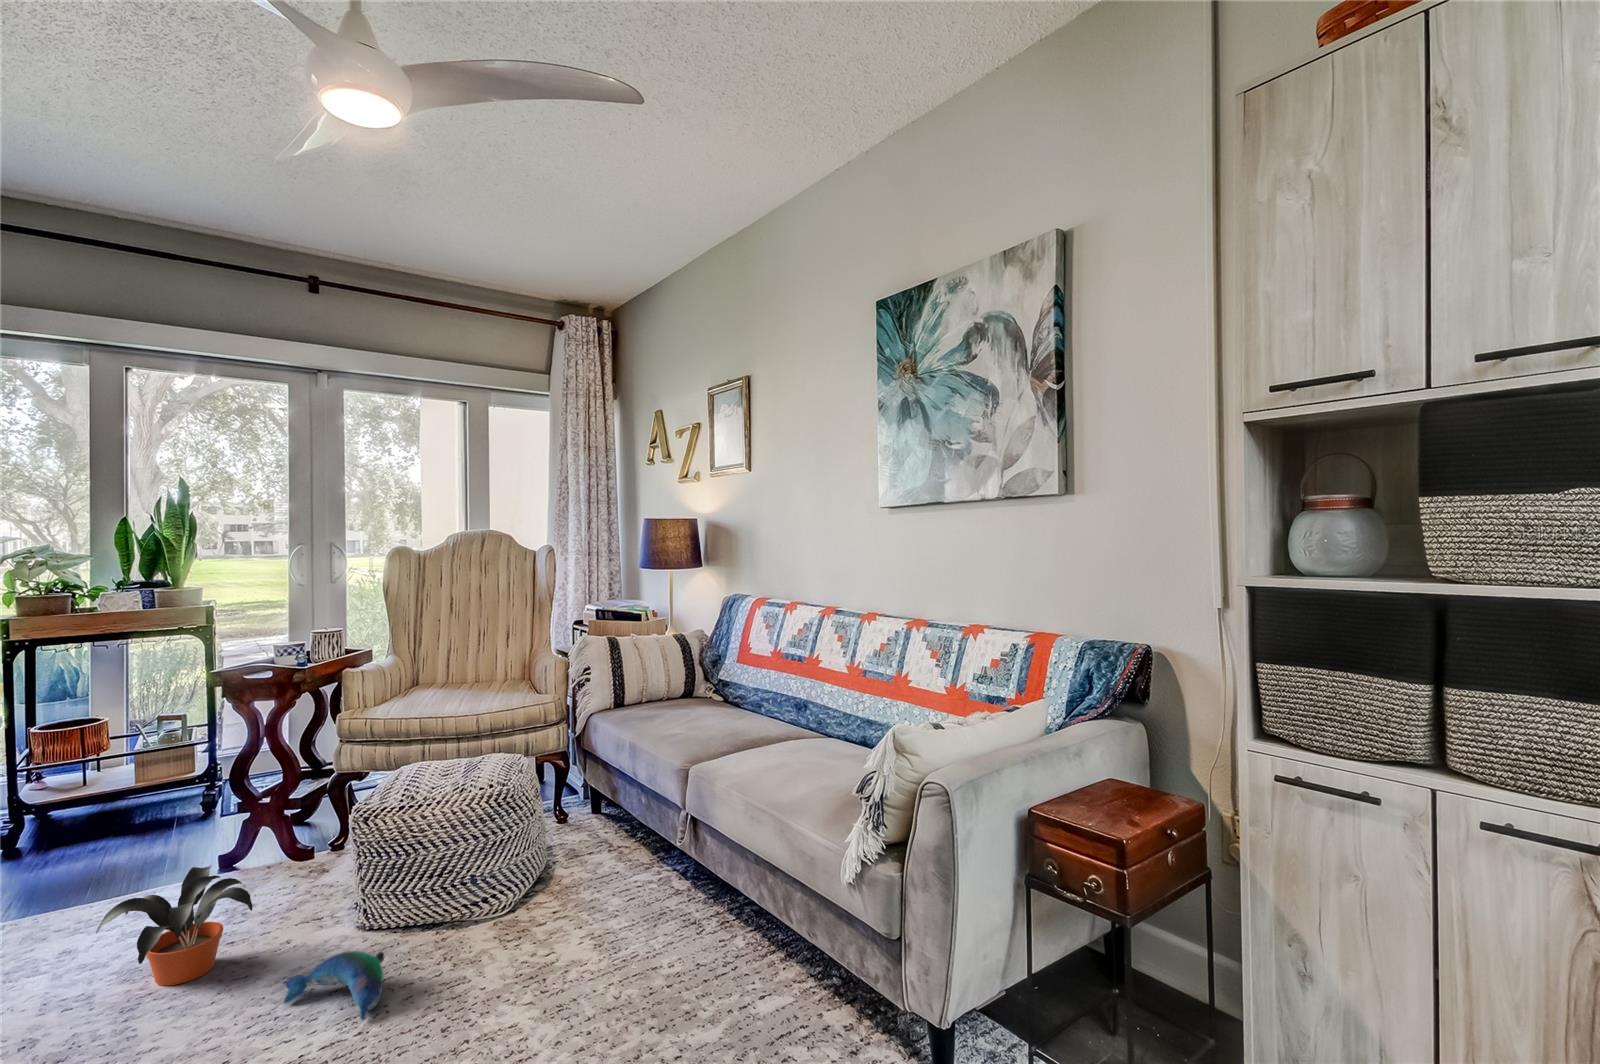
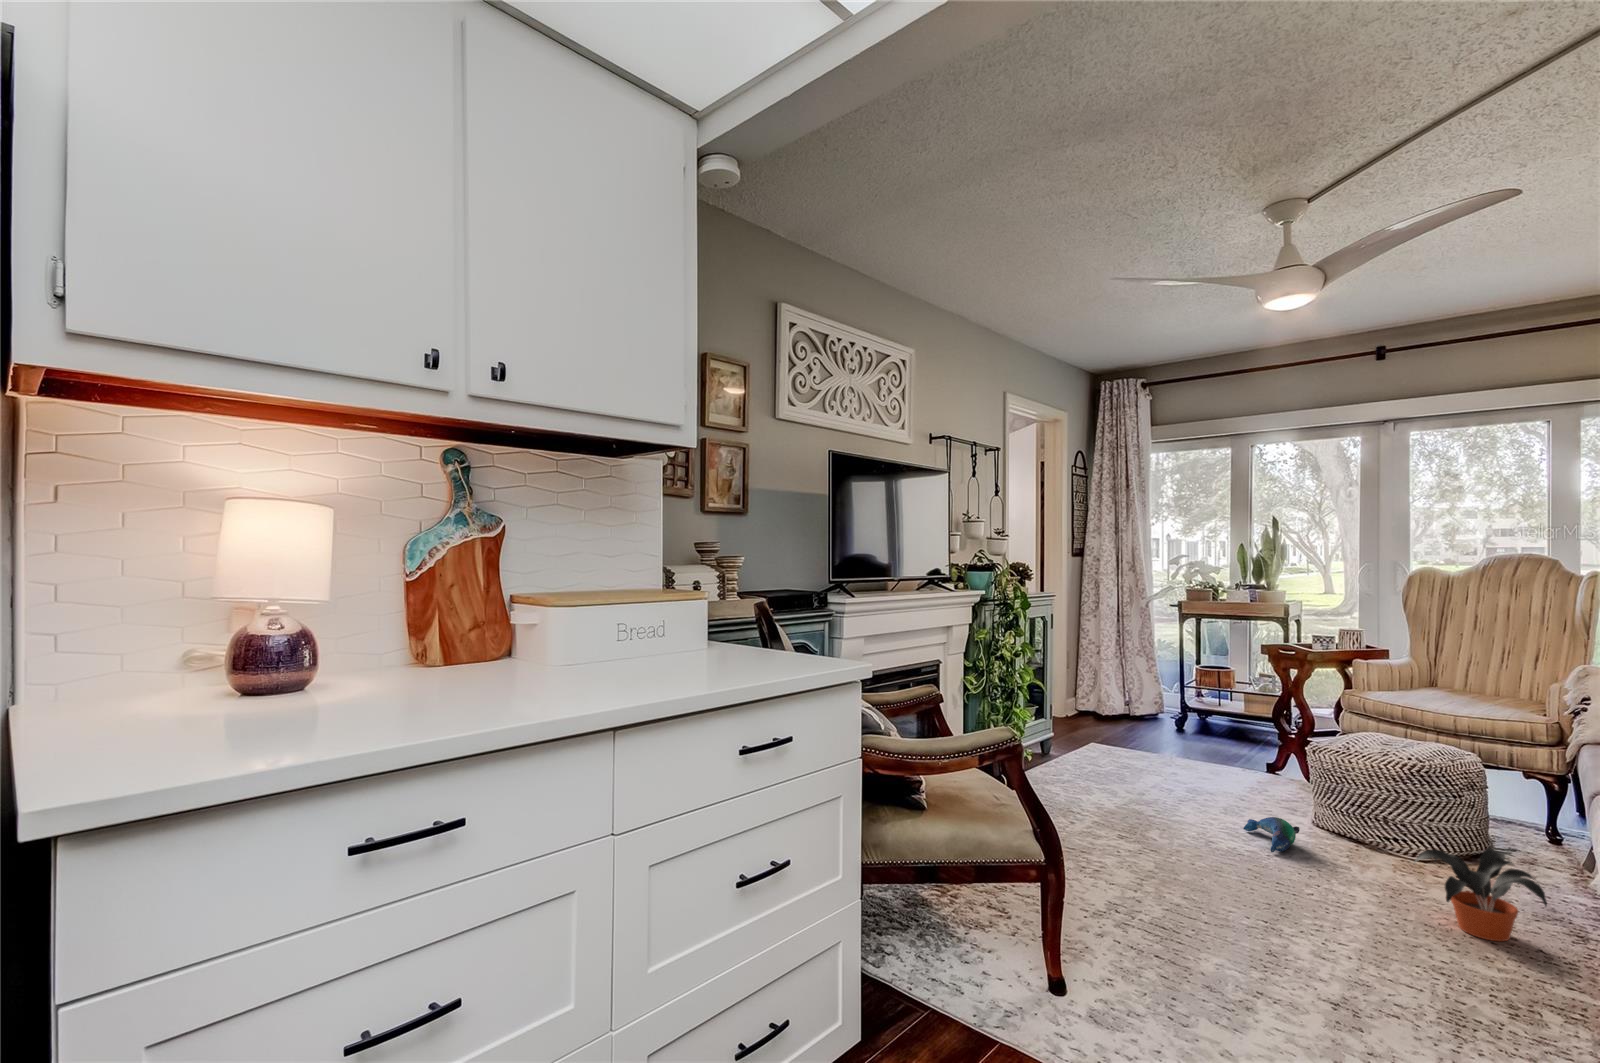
potted plant: present [96,866,252,986] -> present [1414,848,1547,941]

